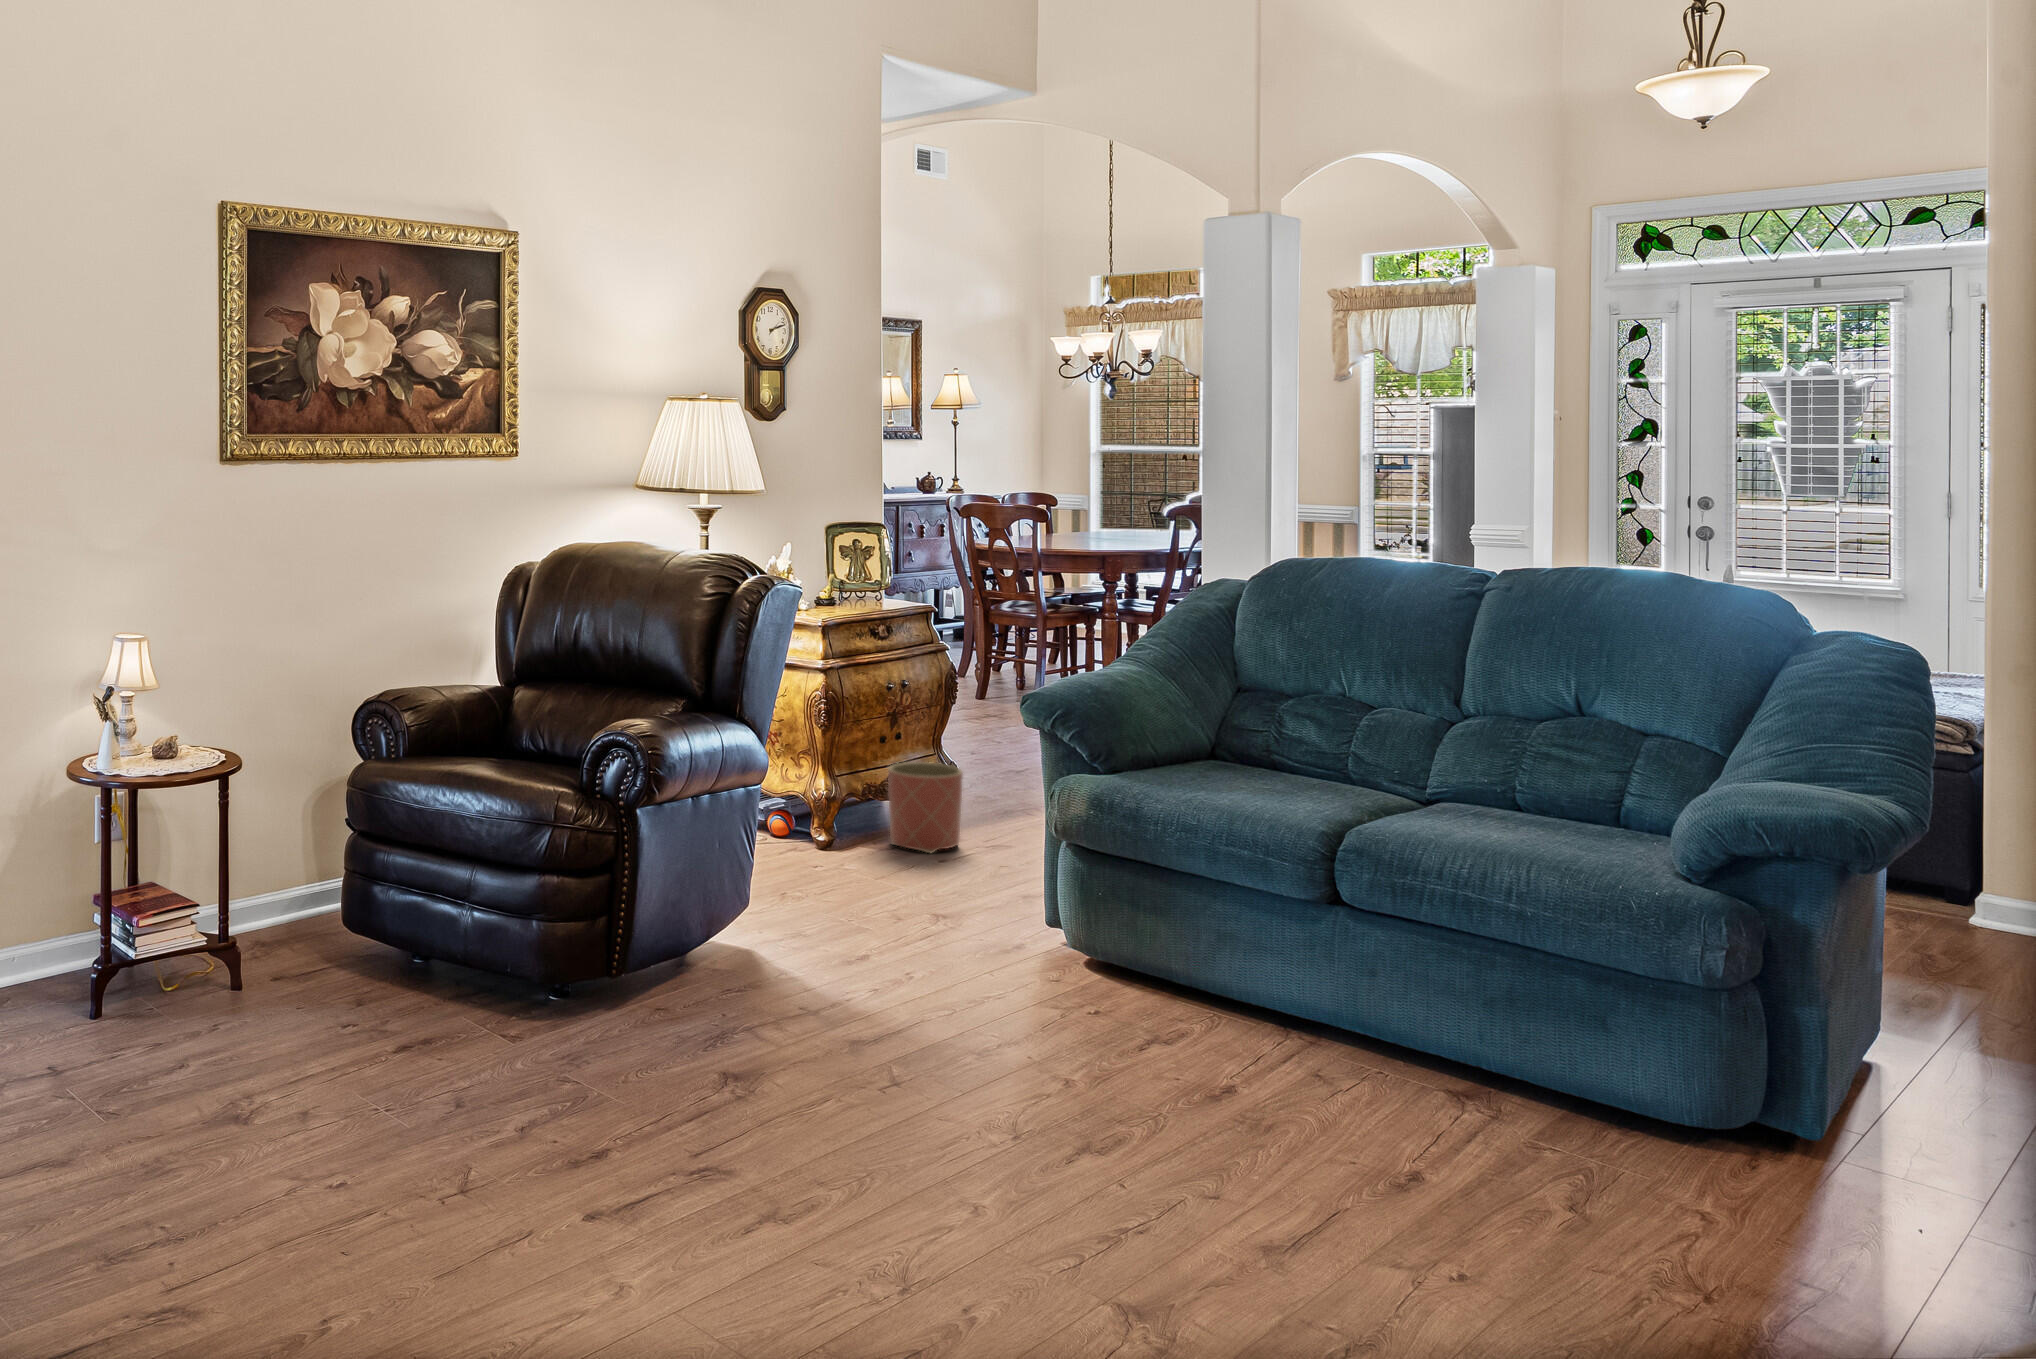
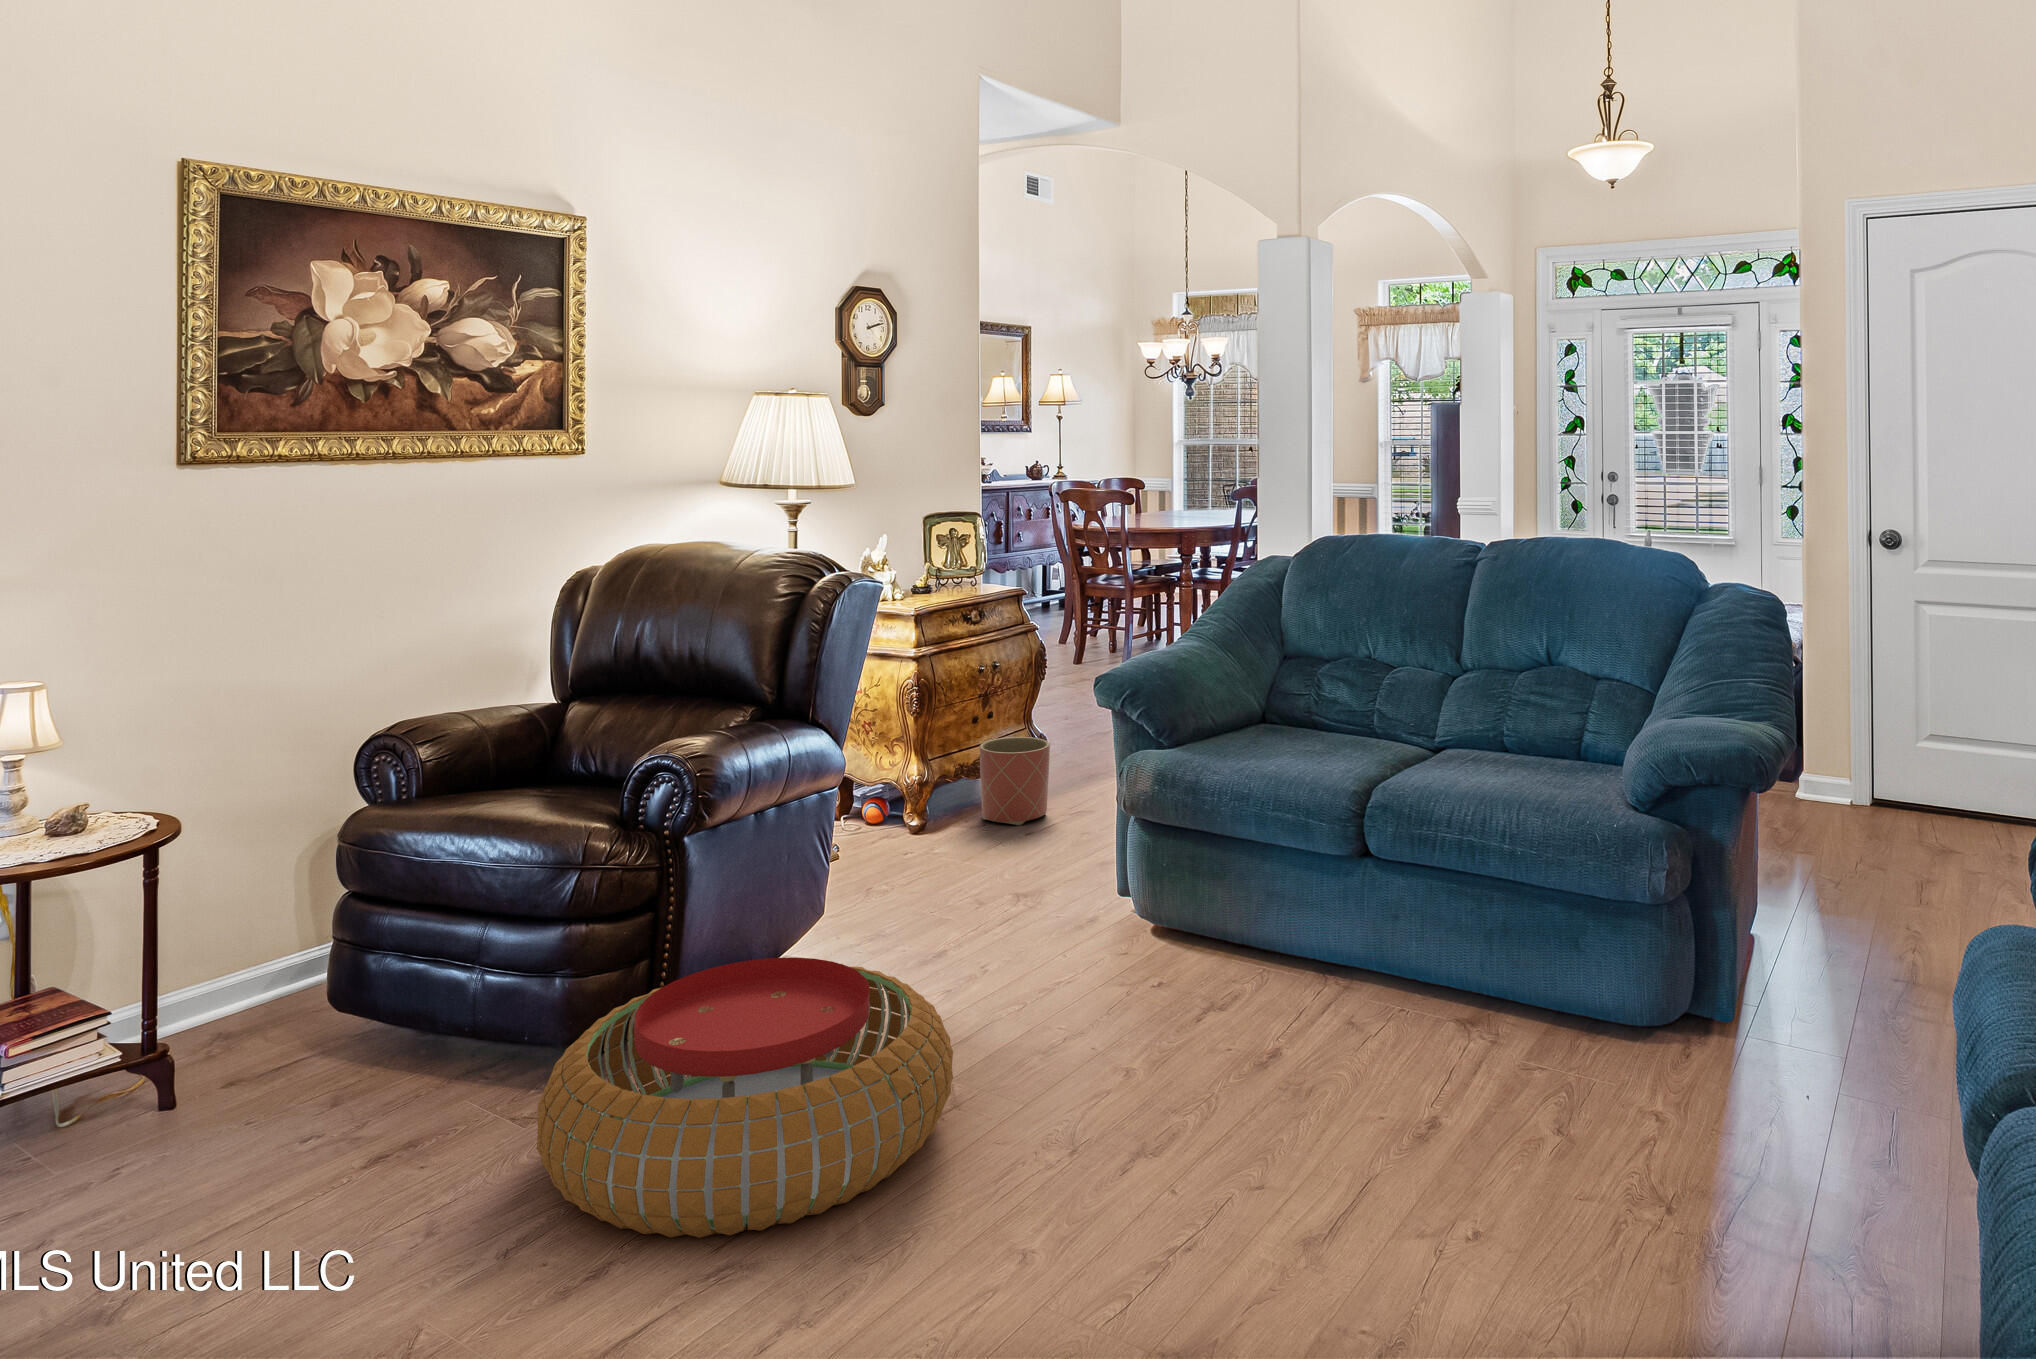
pouf: none [538,922,891,1140] -> present [537,958,953,1238]

